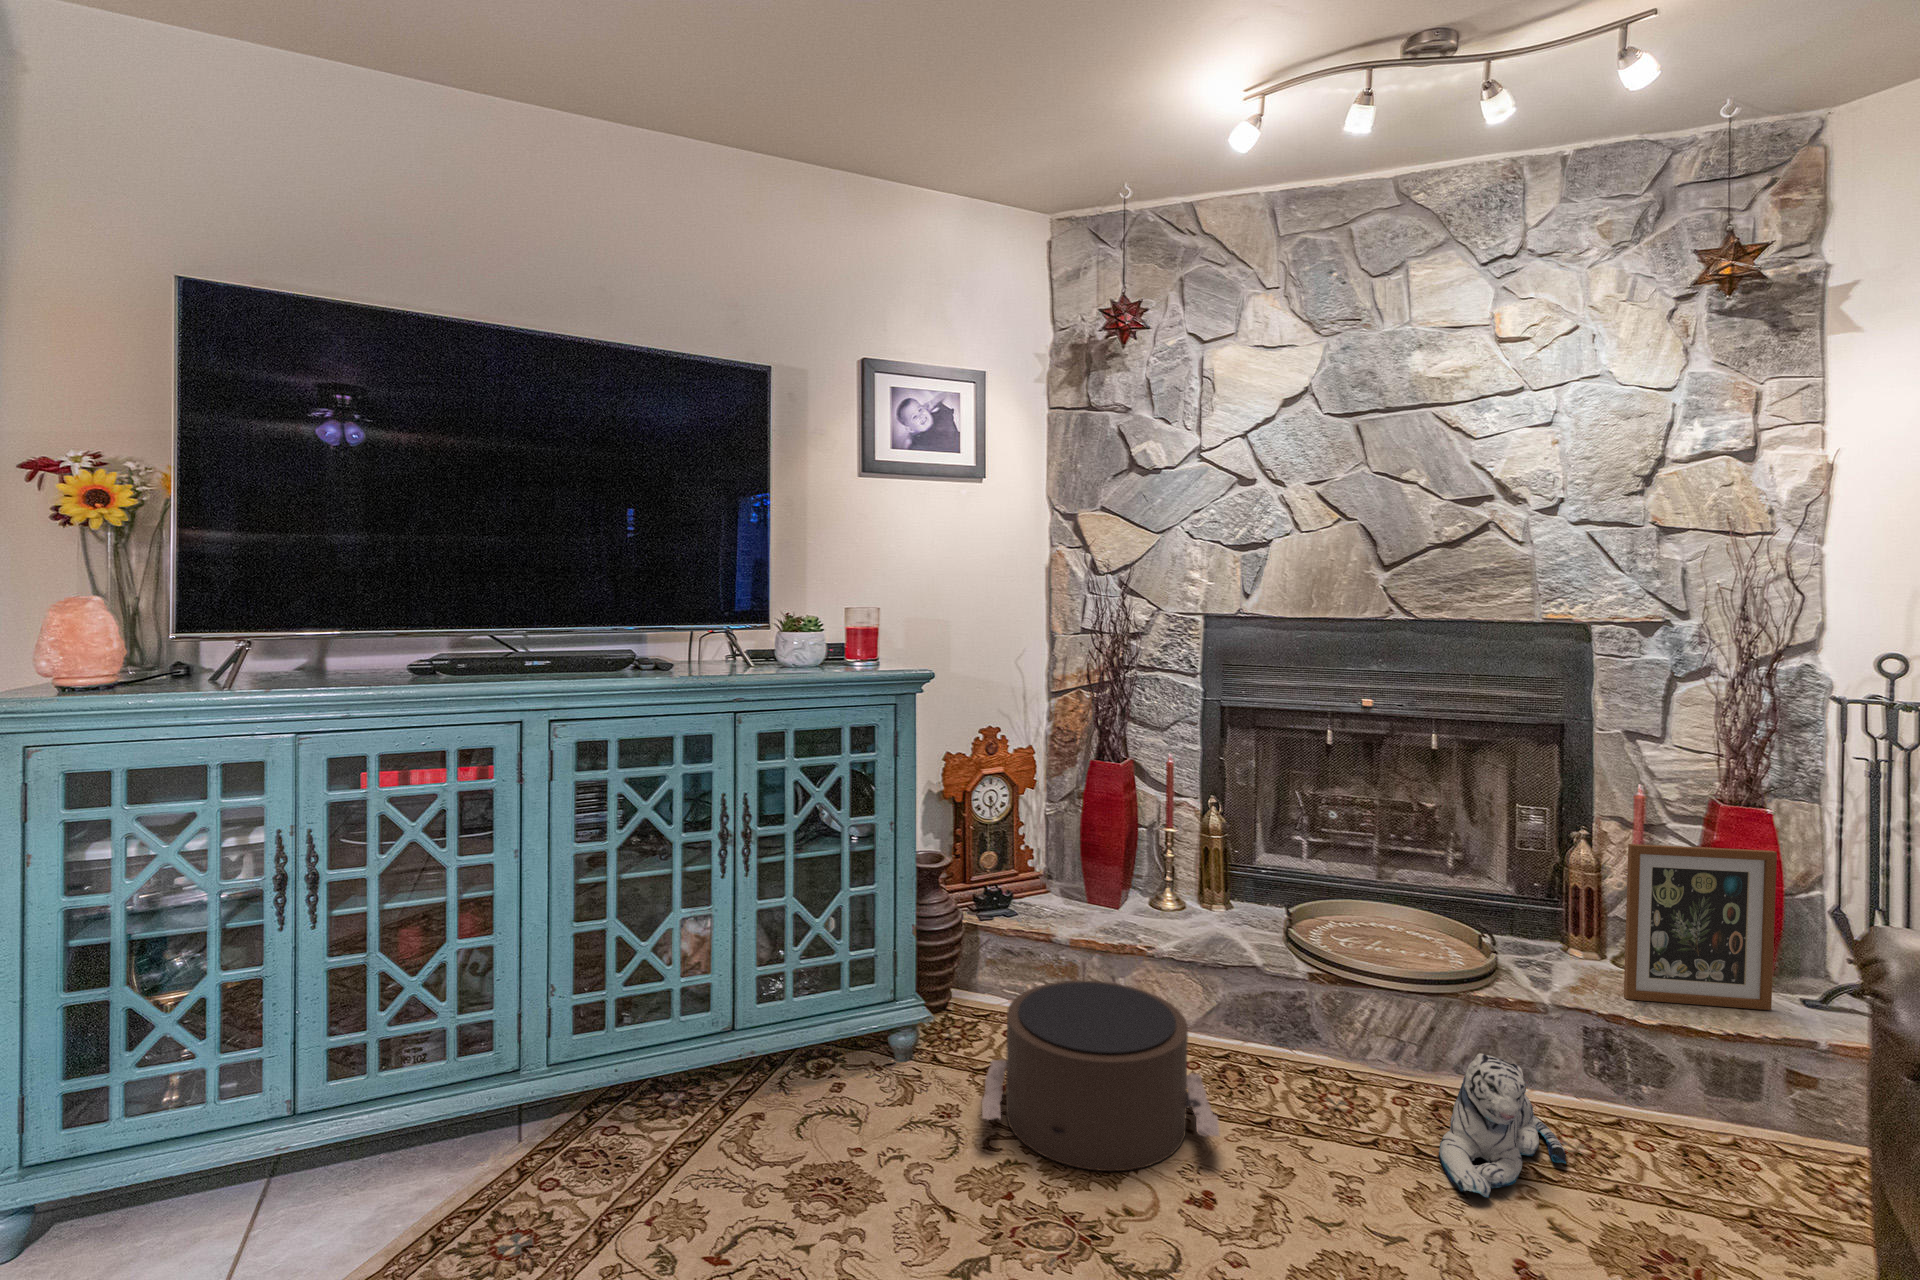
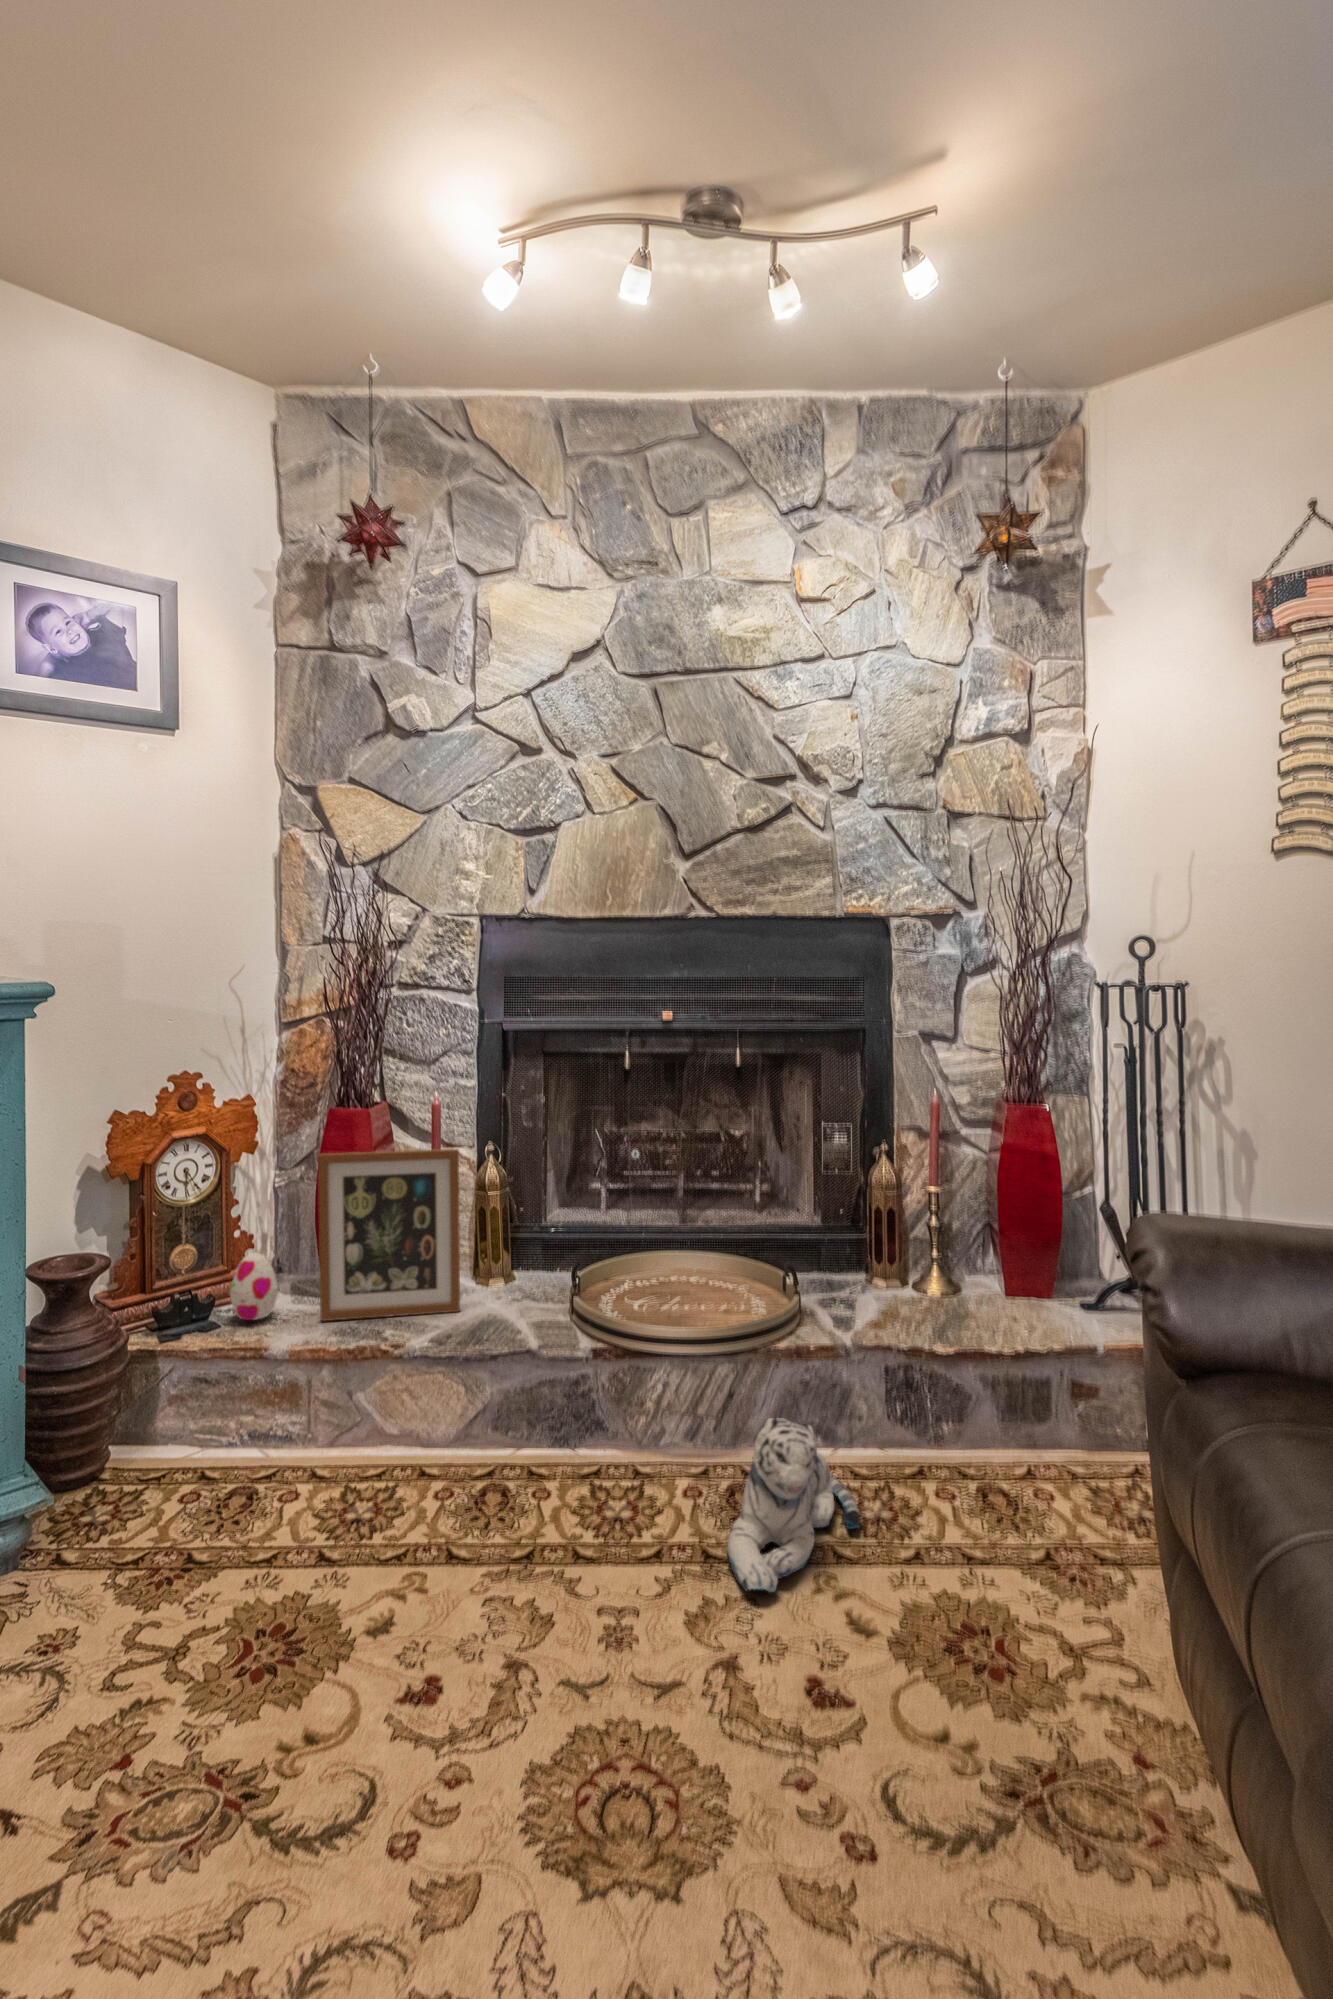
picture frame: present [1624,844,1777,1010] -> present [318,1149,460,1321]
decorative egg: none [1022,863,1055,912] -> present [230,1253,278,1320]
pouf: present [982,981,1219,1171] -> none [97,1404,458,1684]

